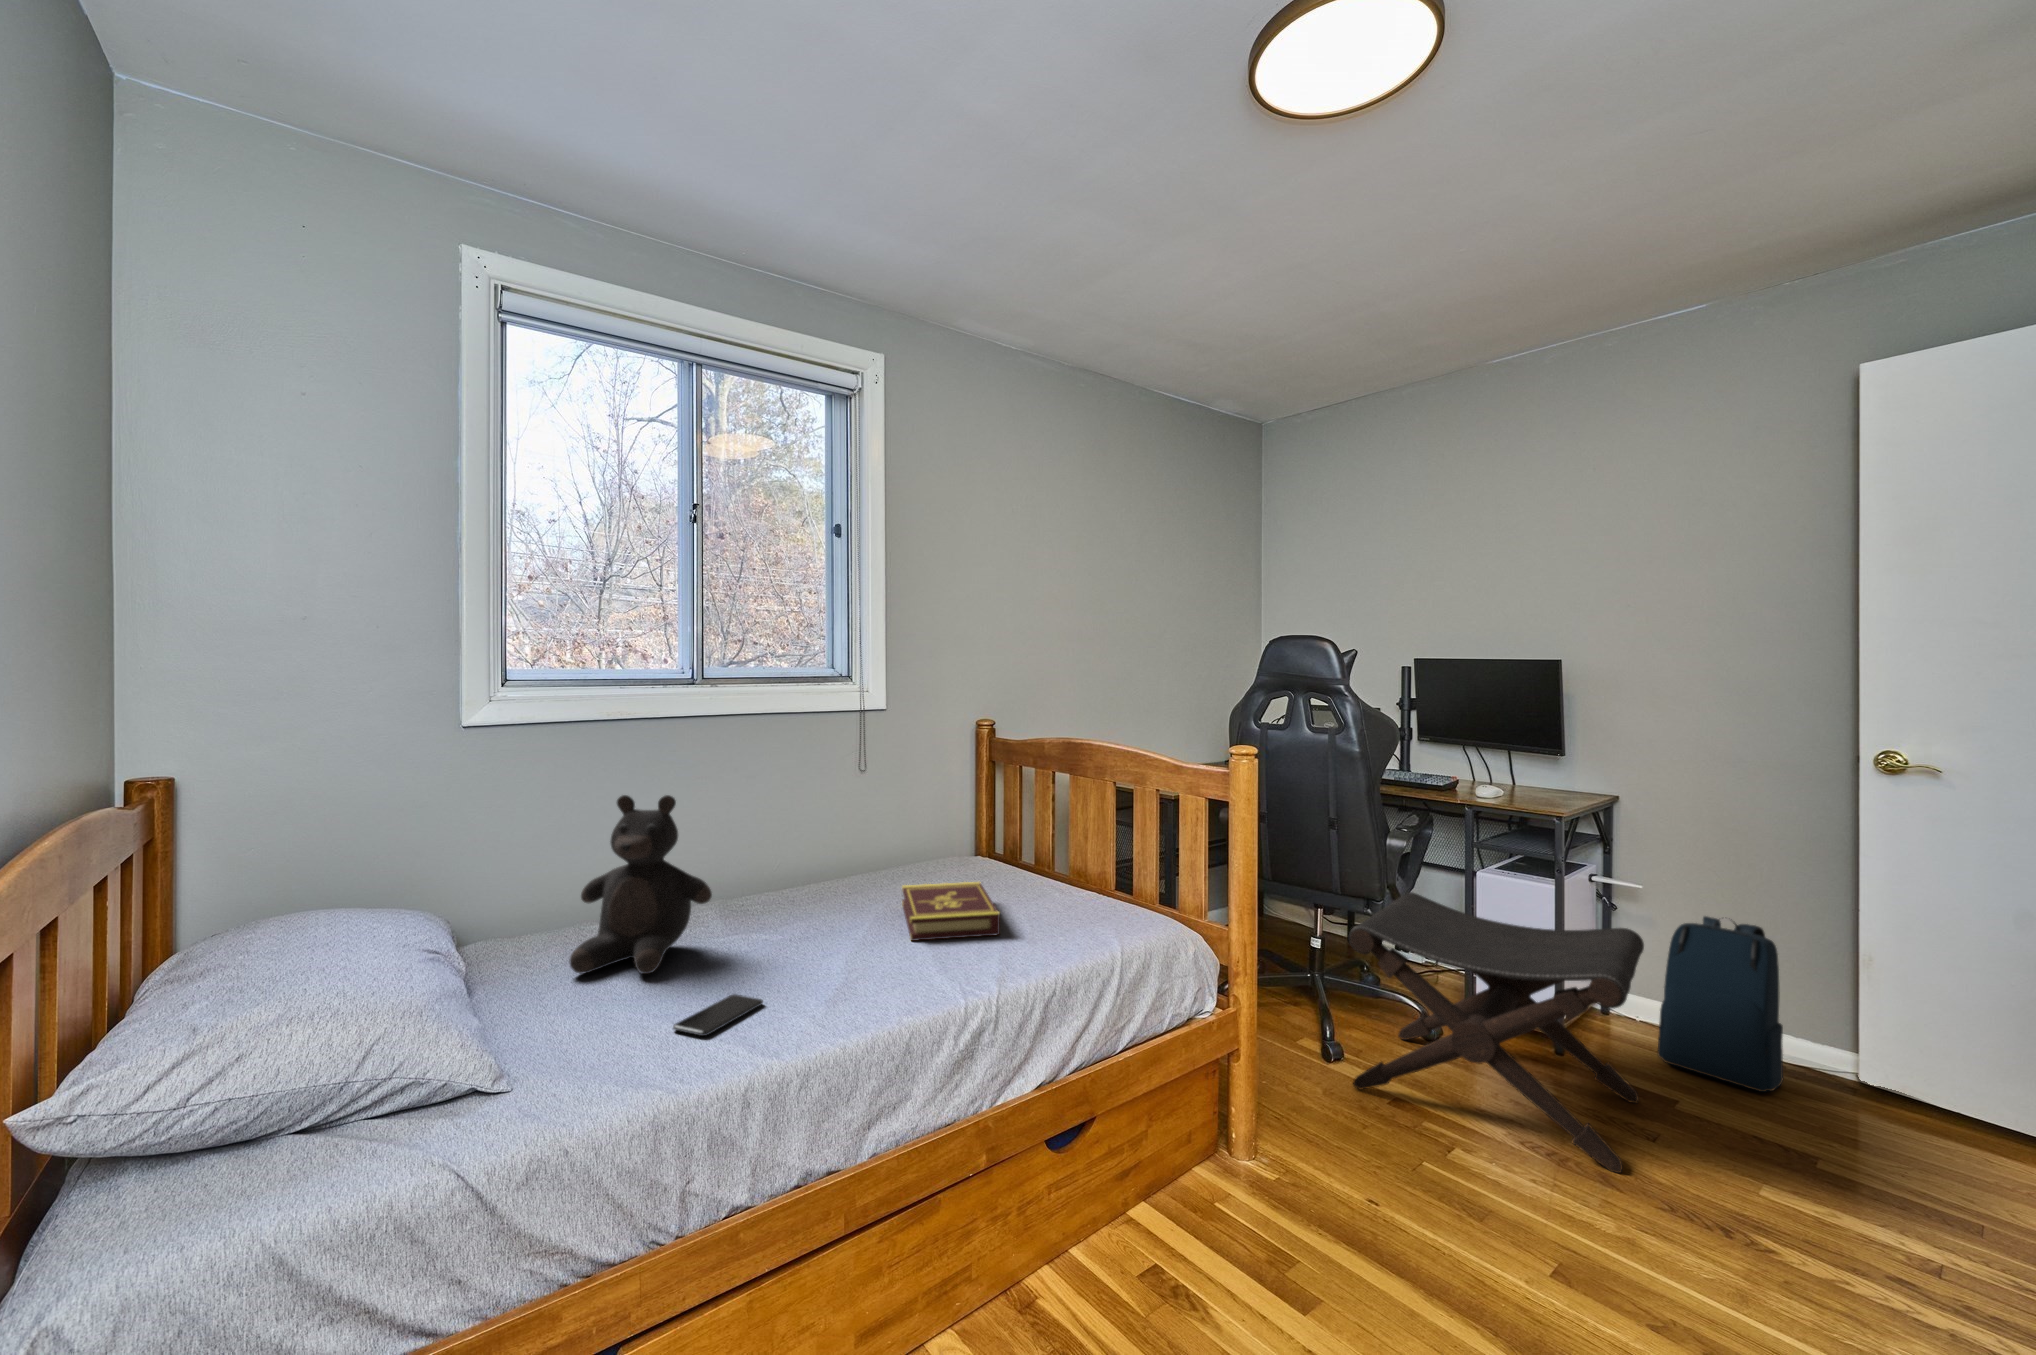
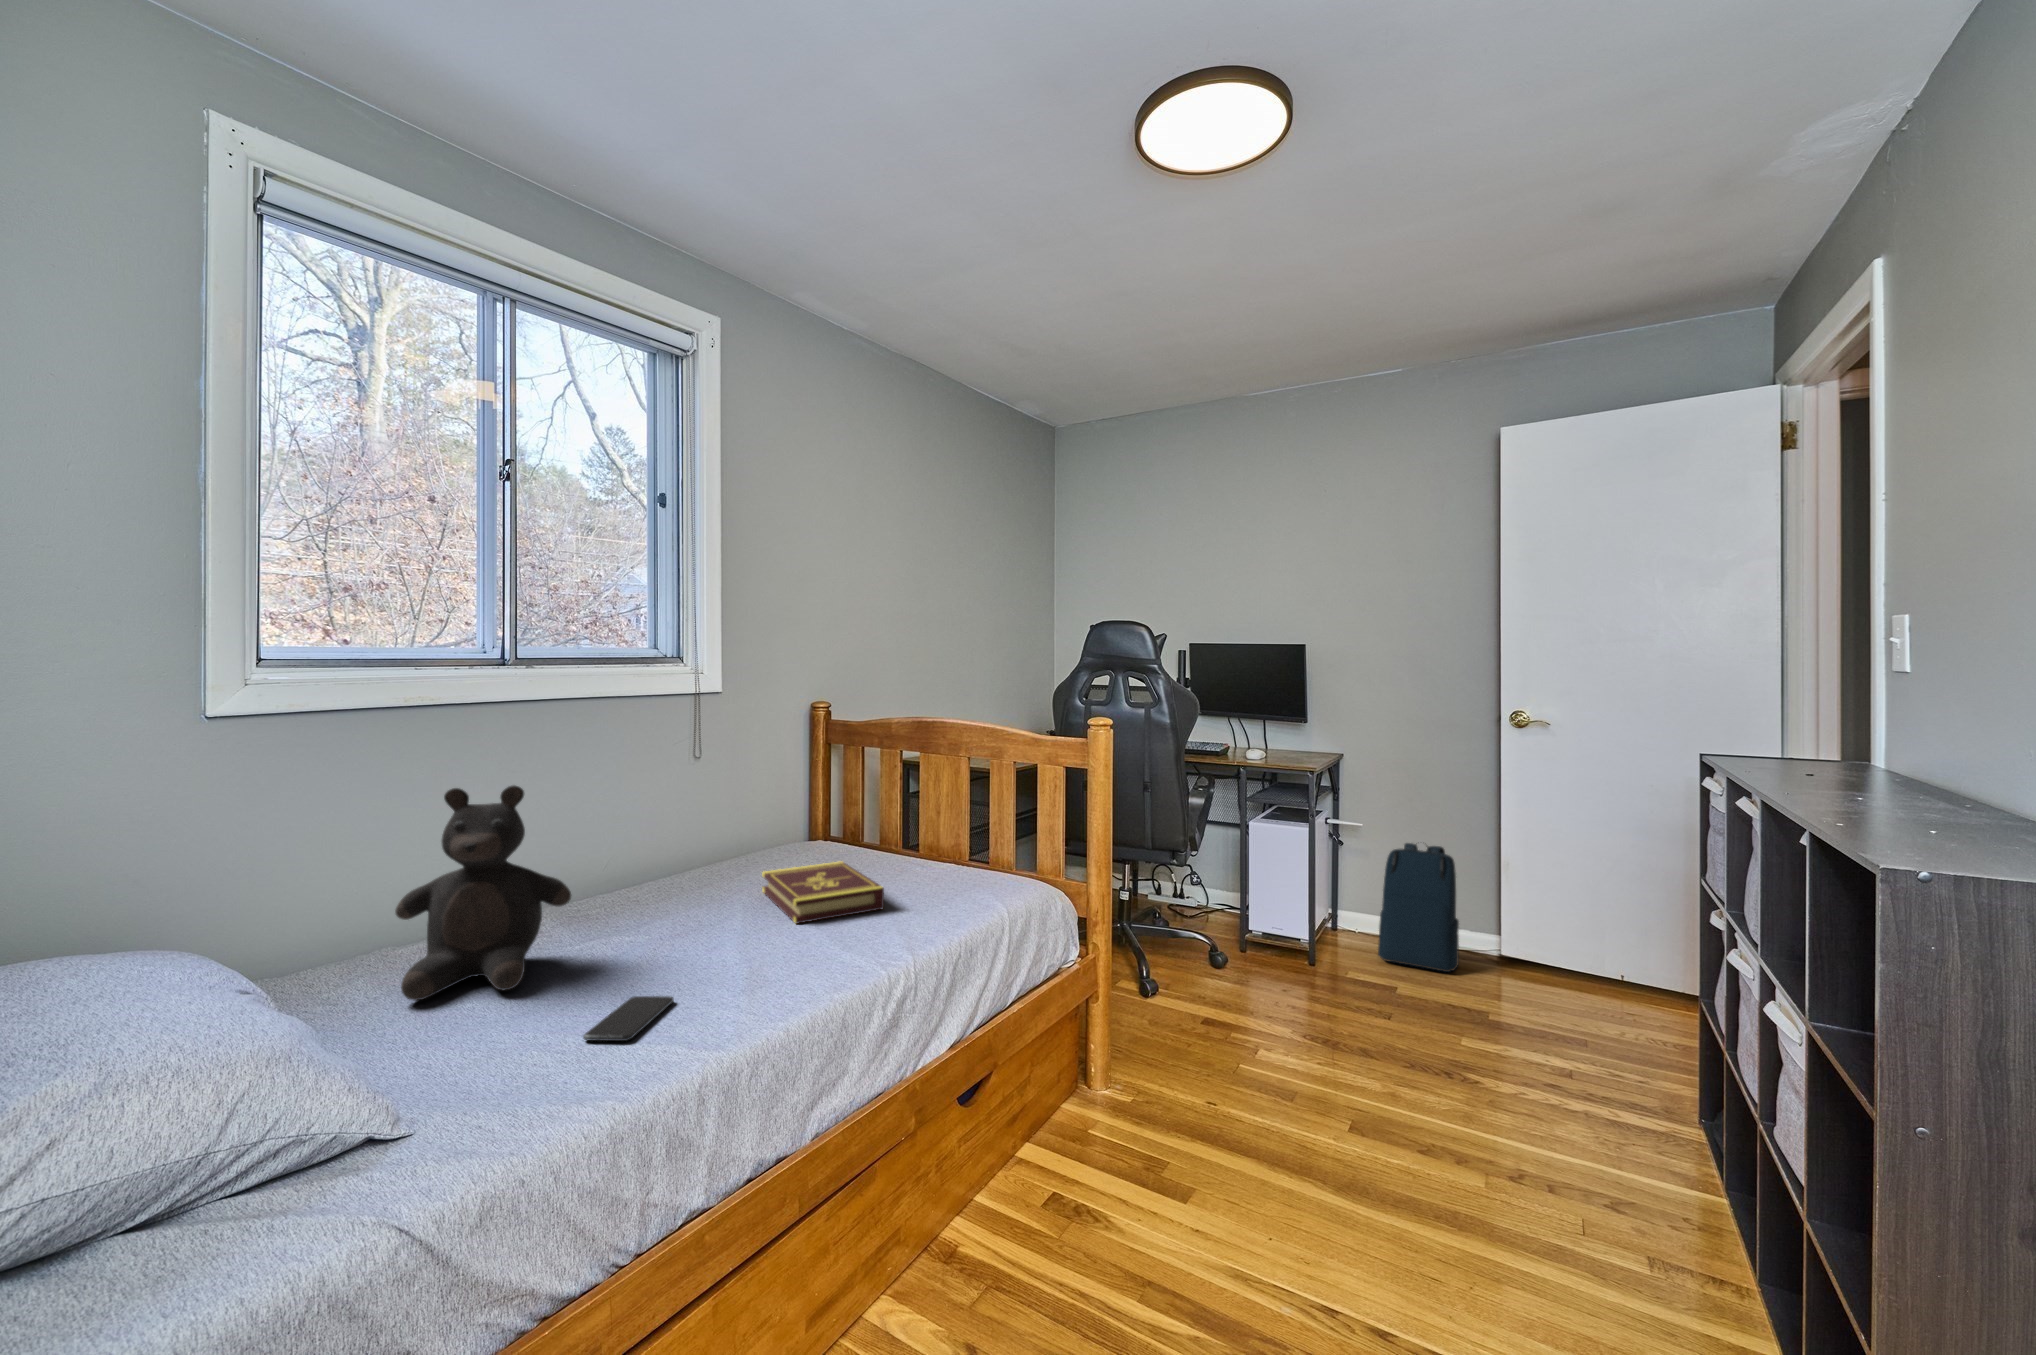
footstool: present [1349,892,1644,1173] -> none [1166,843,1382,1047]

